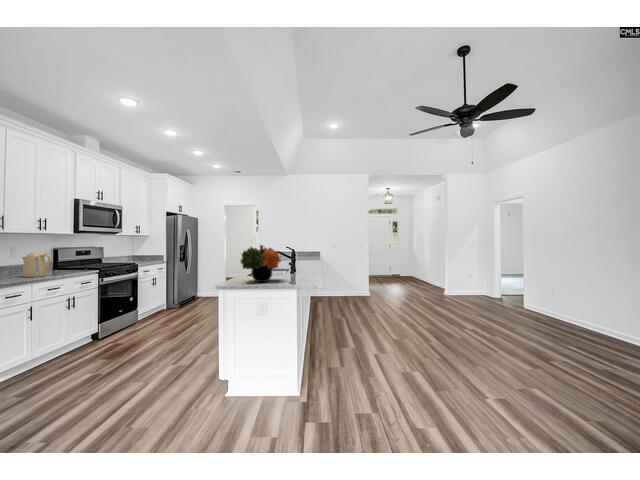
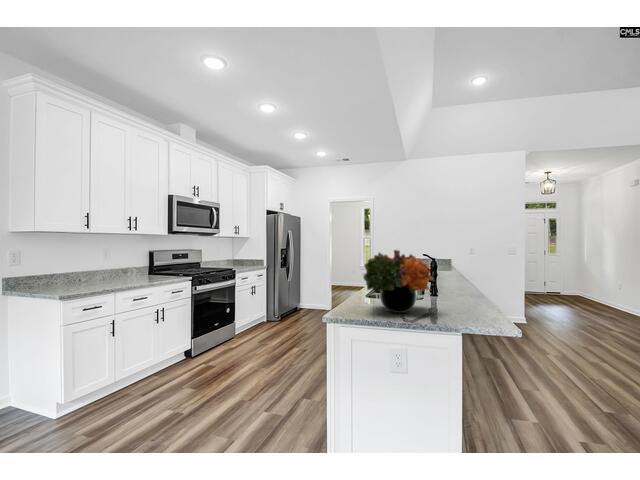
kettle: present [22,252,51,277] -> none [110,255,138,284]

